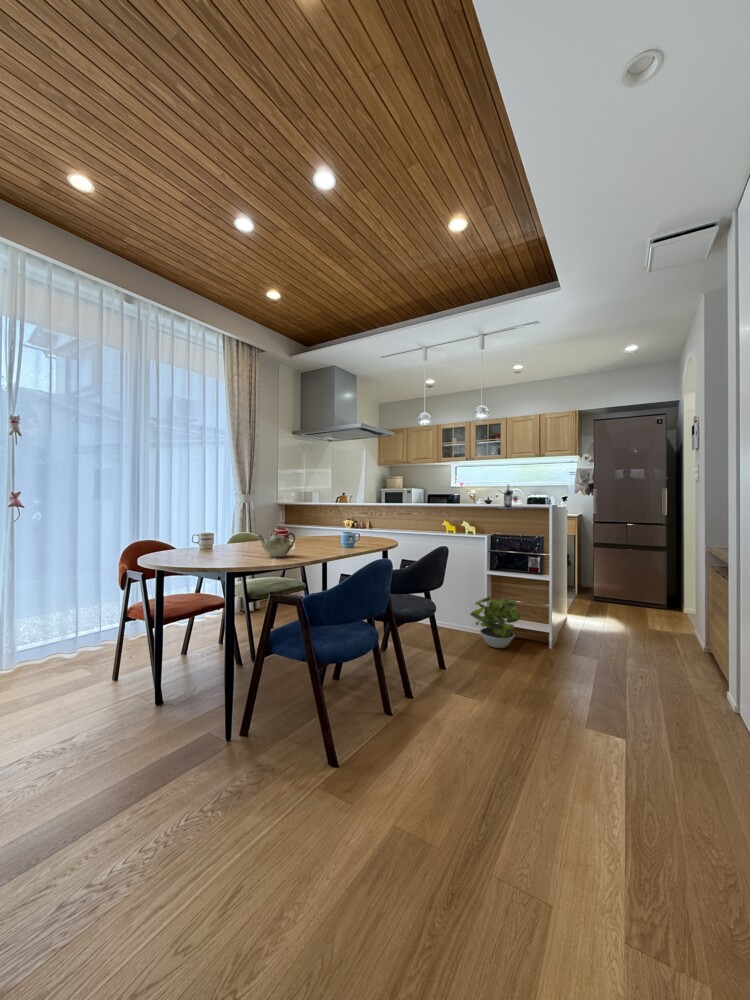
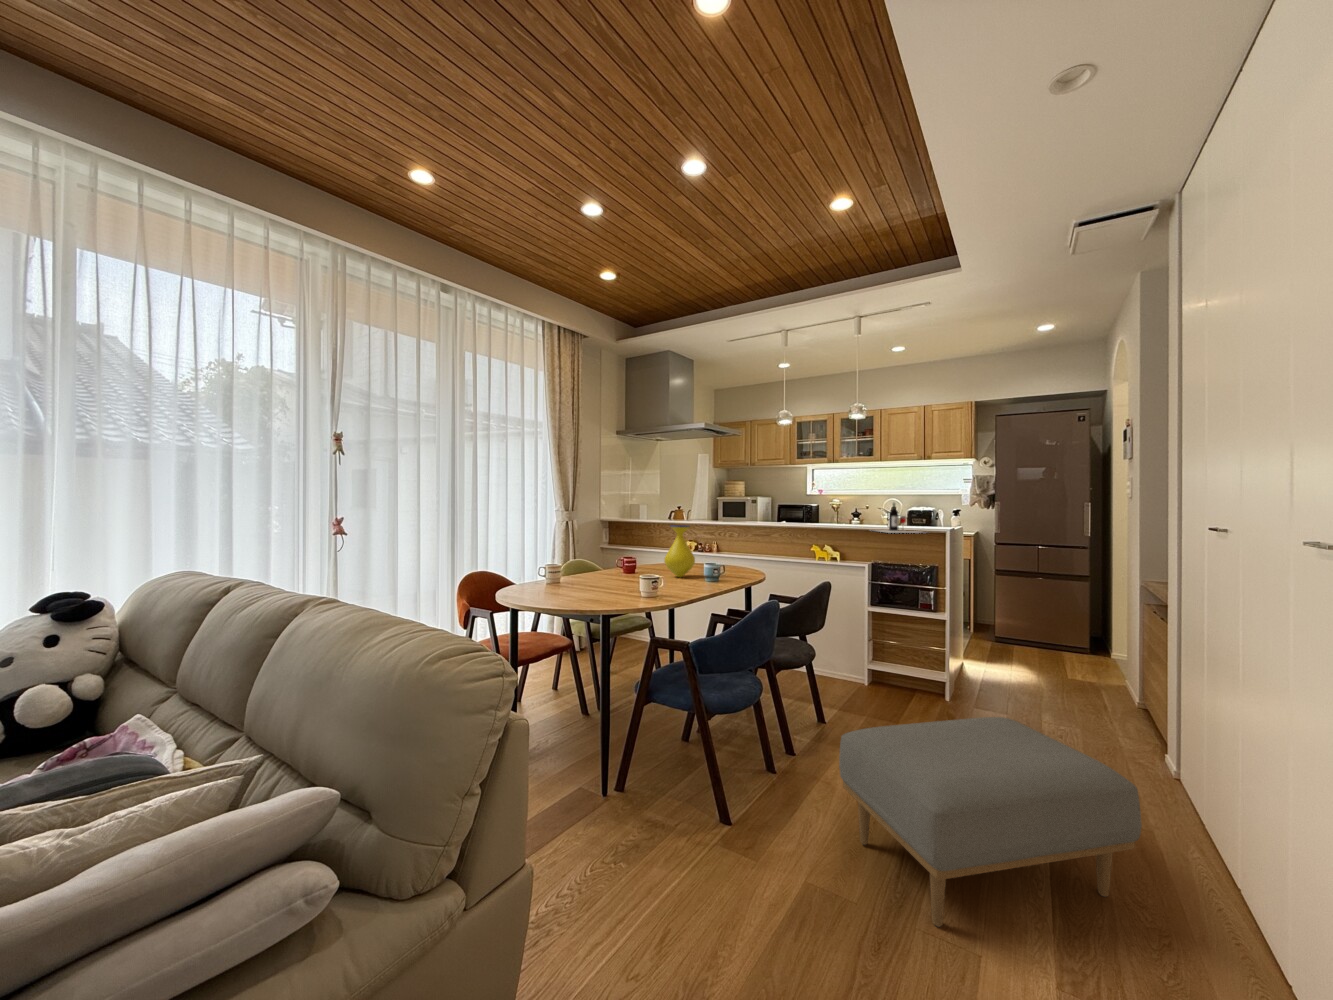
vase: none [308,500,335,545] -> present [664,525,695,577]
teapot: present [257,530,295,557] -> none [622,565,666,595]
potted plant: present [471,598,520,648] -> none [850,638,911,700]
ottoman: none [436,663,707,870] -> present [839,717,1142,927]

